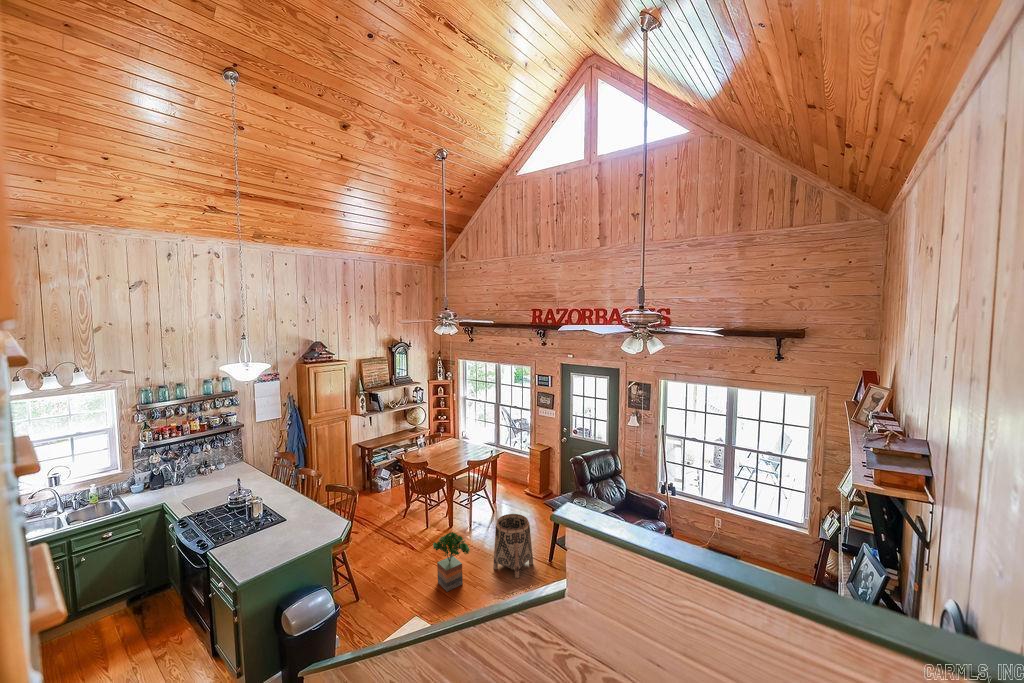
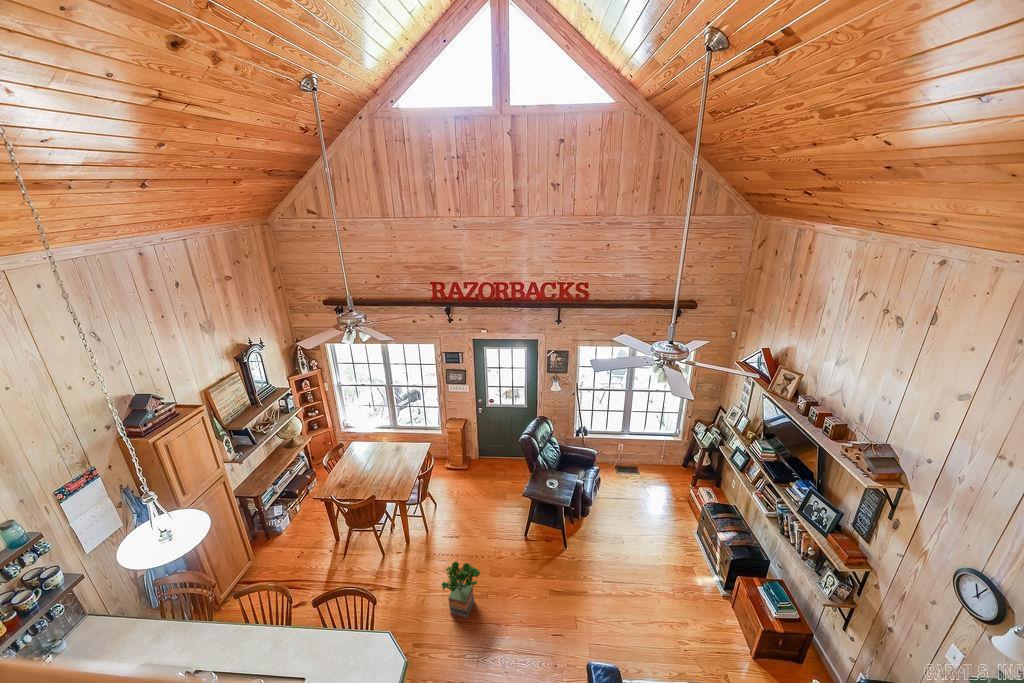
basket: present [493,514,533,578] -> none [482,511,515,569]

